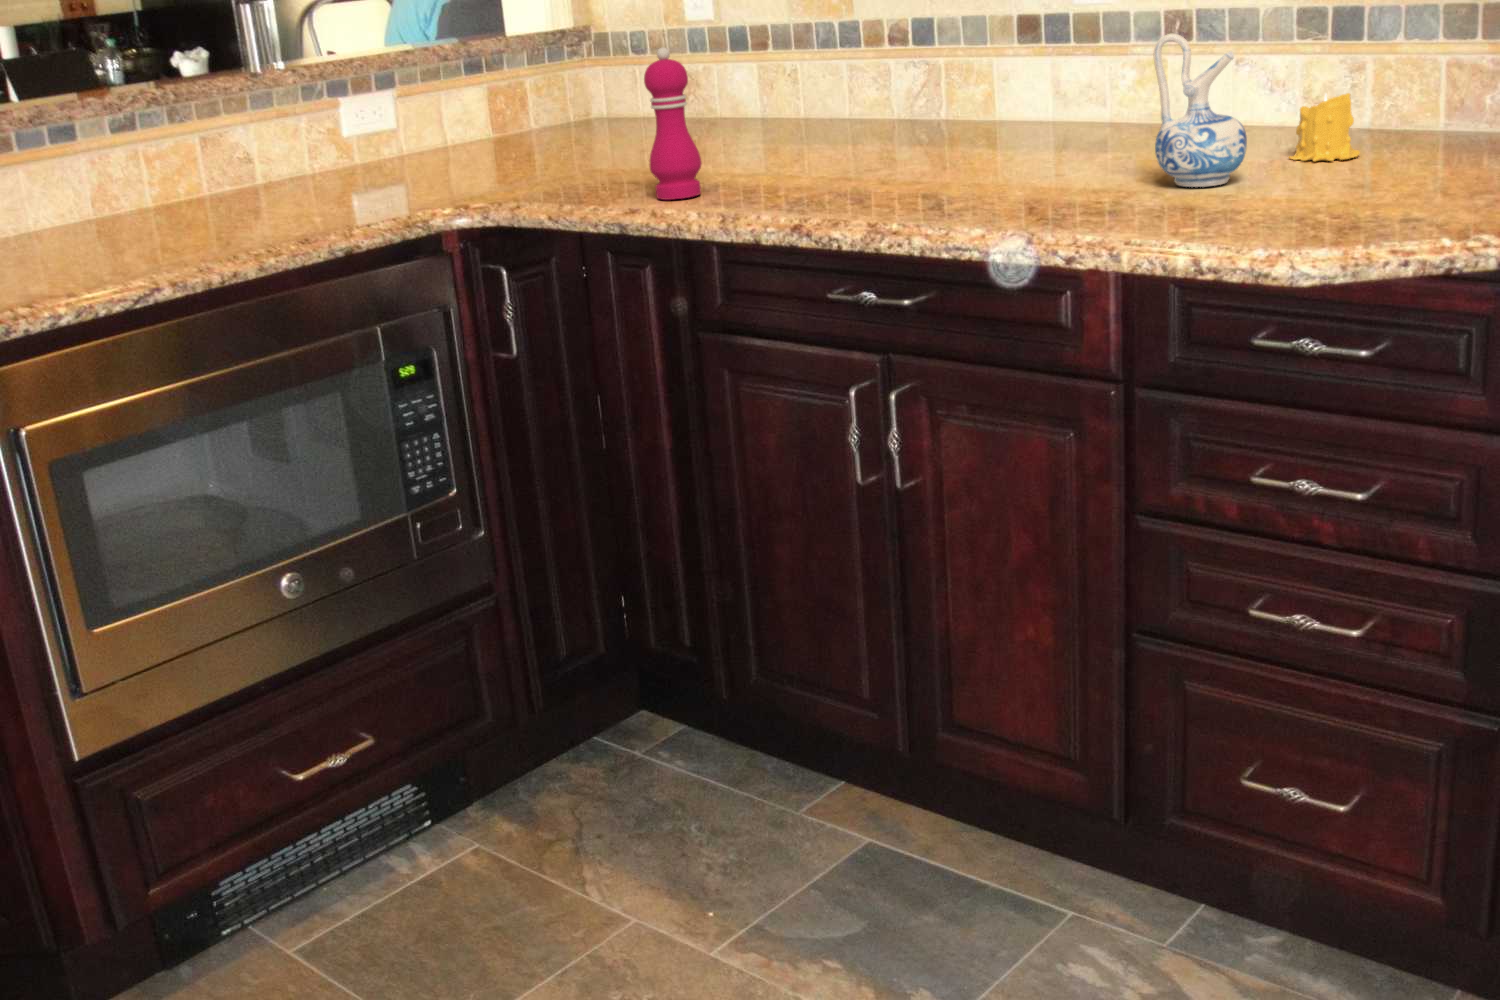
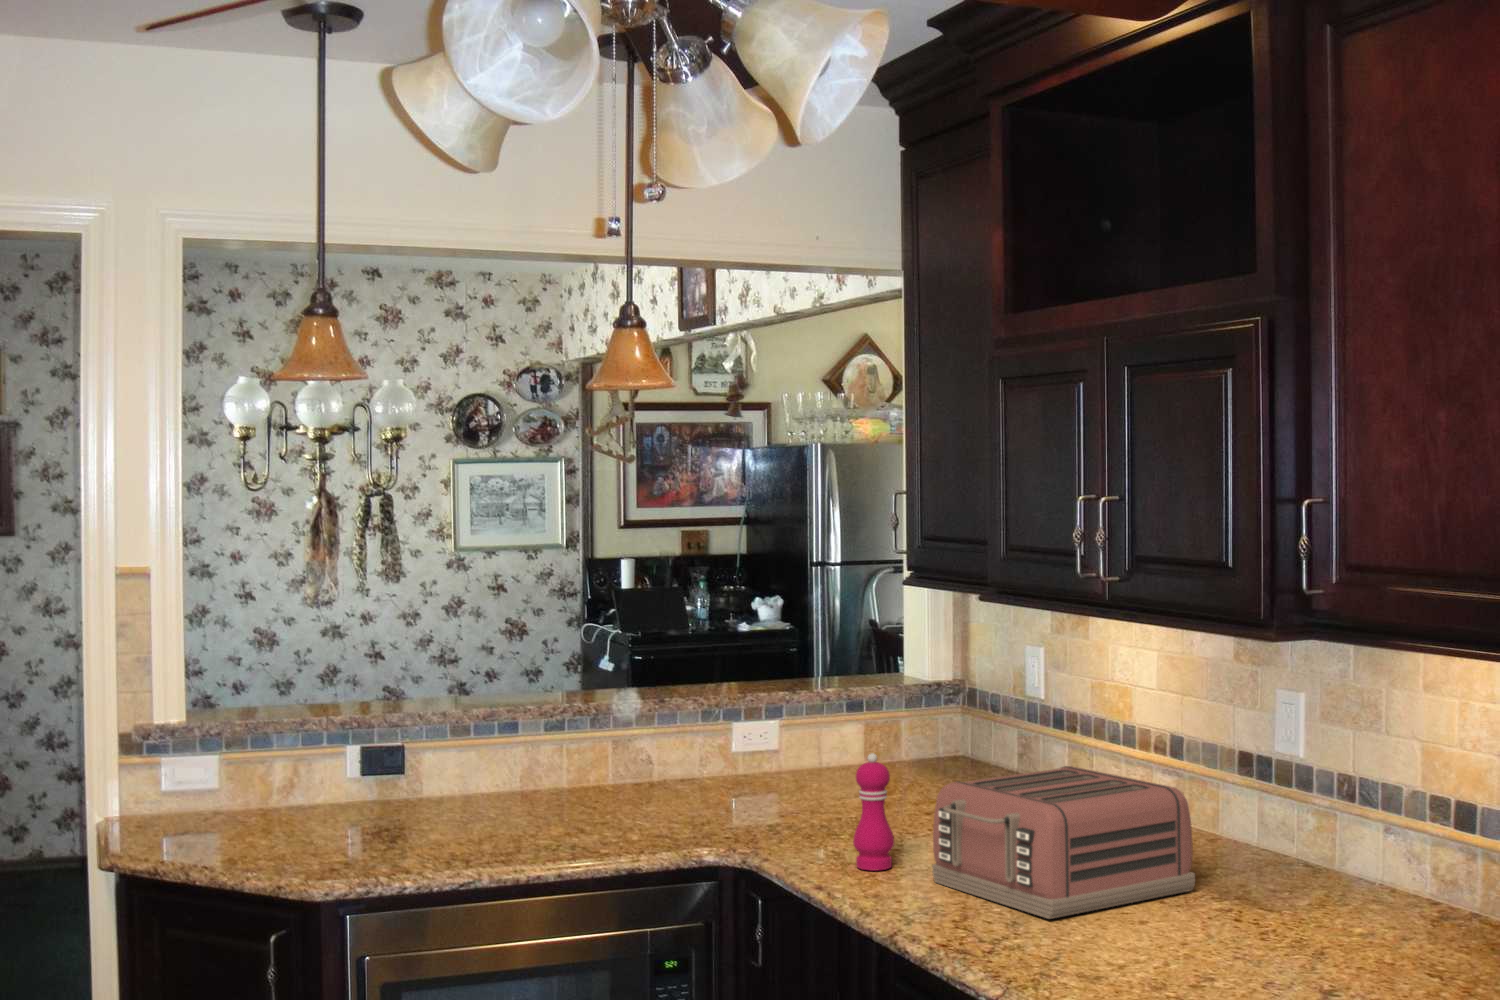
toaster: none [768,32,1065,195] -> present [932,766,1195,919]
ceramic pitcher: present [1153,34,1247,187] -> none [1190,824,1266,956]
candle: present [1289,93,1360,162] -> none [1346,888,1408,953]

